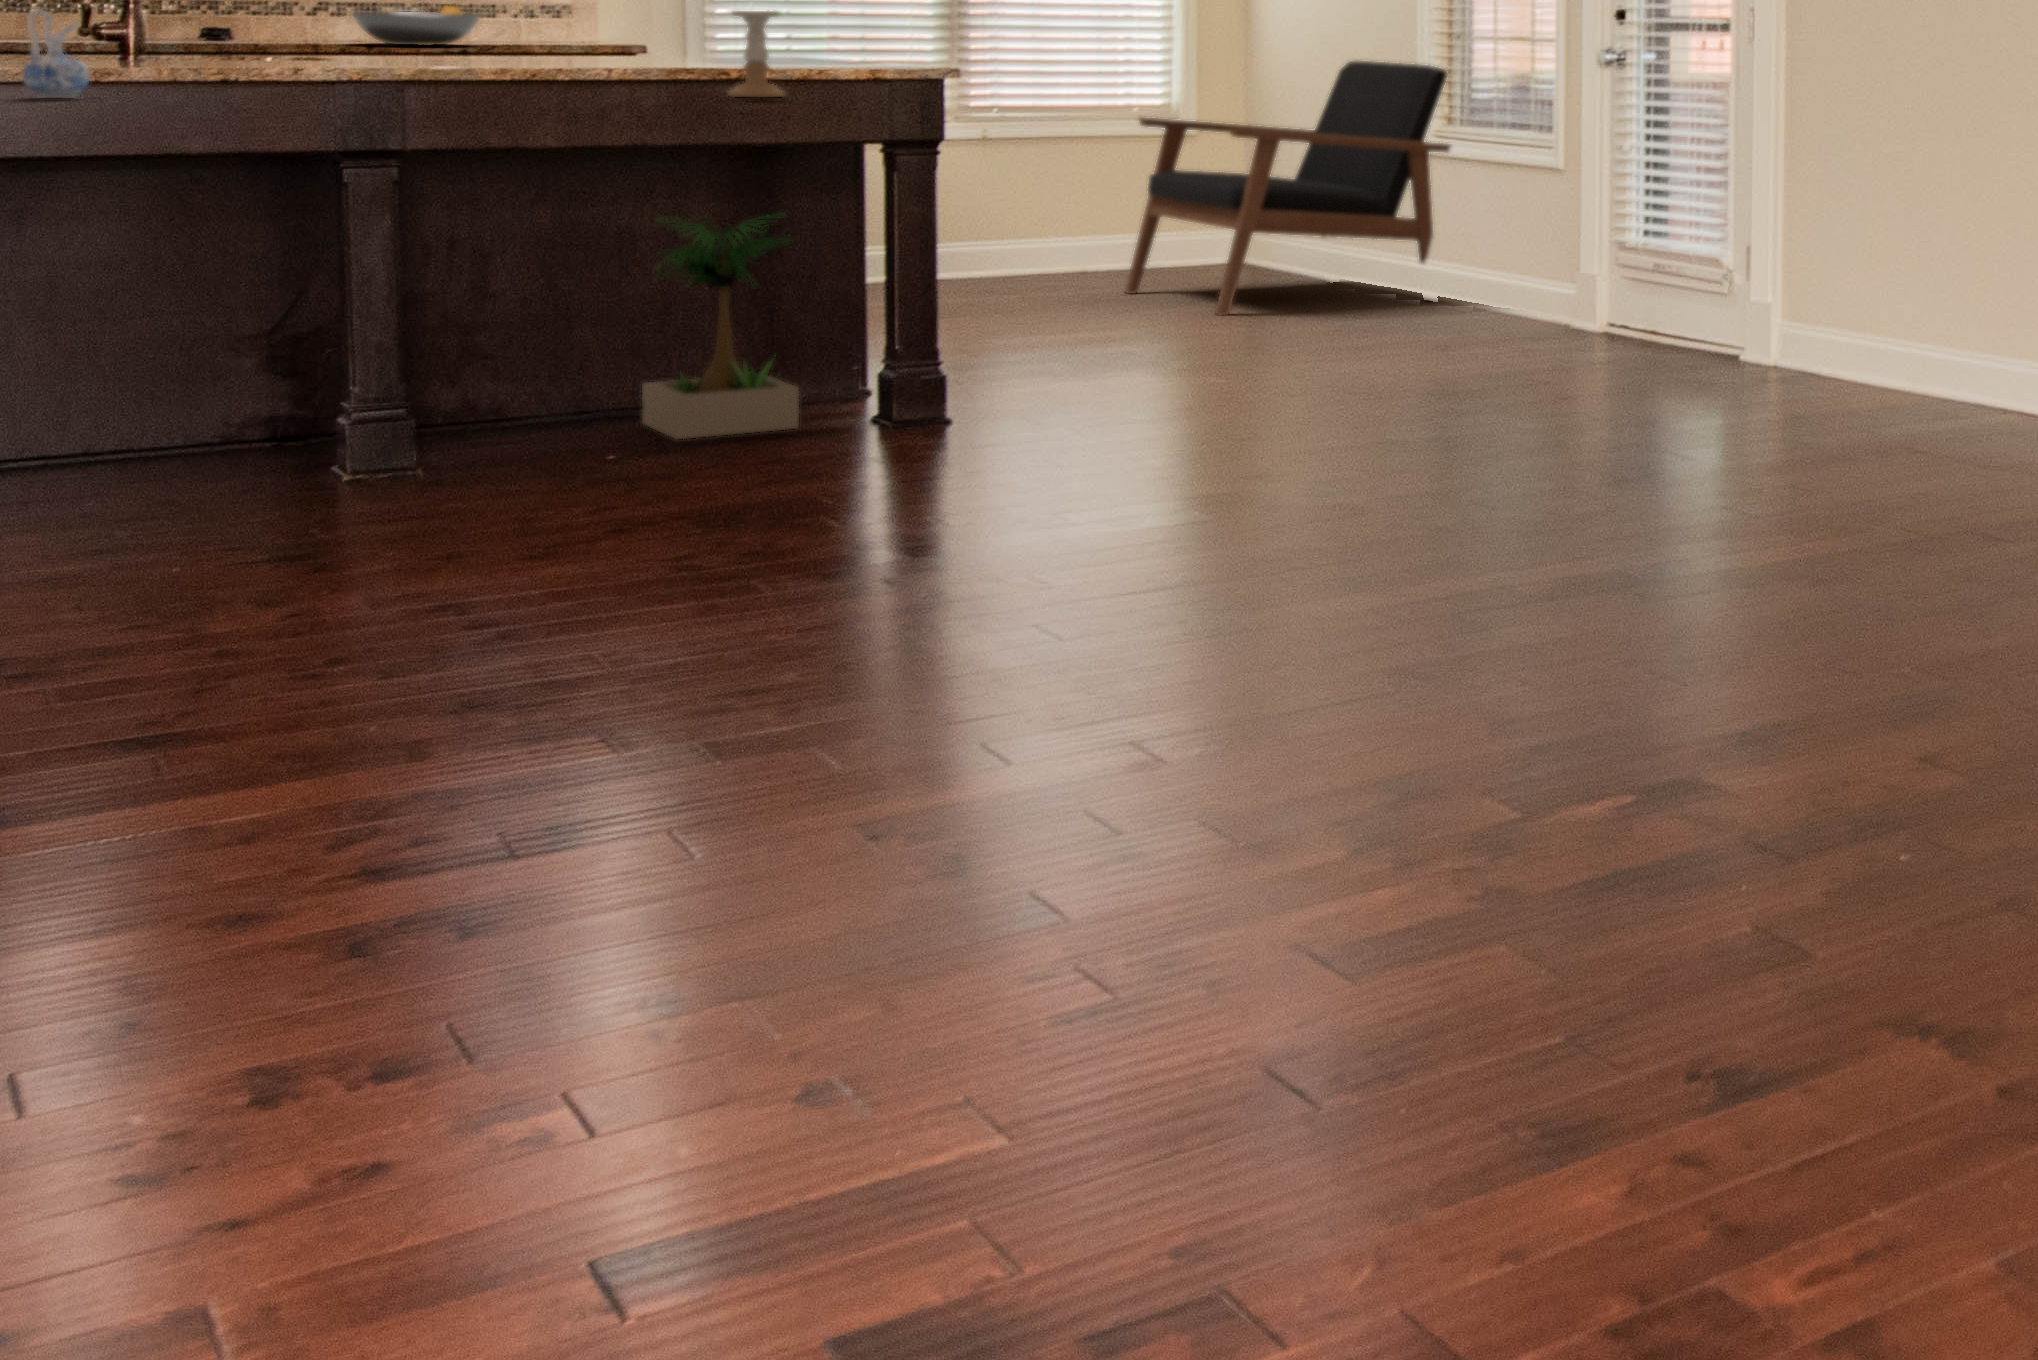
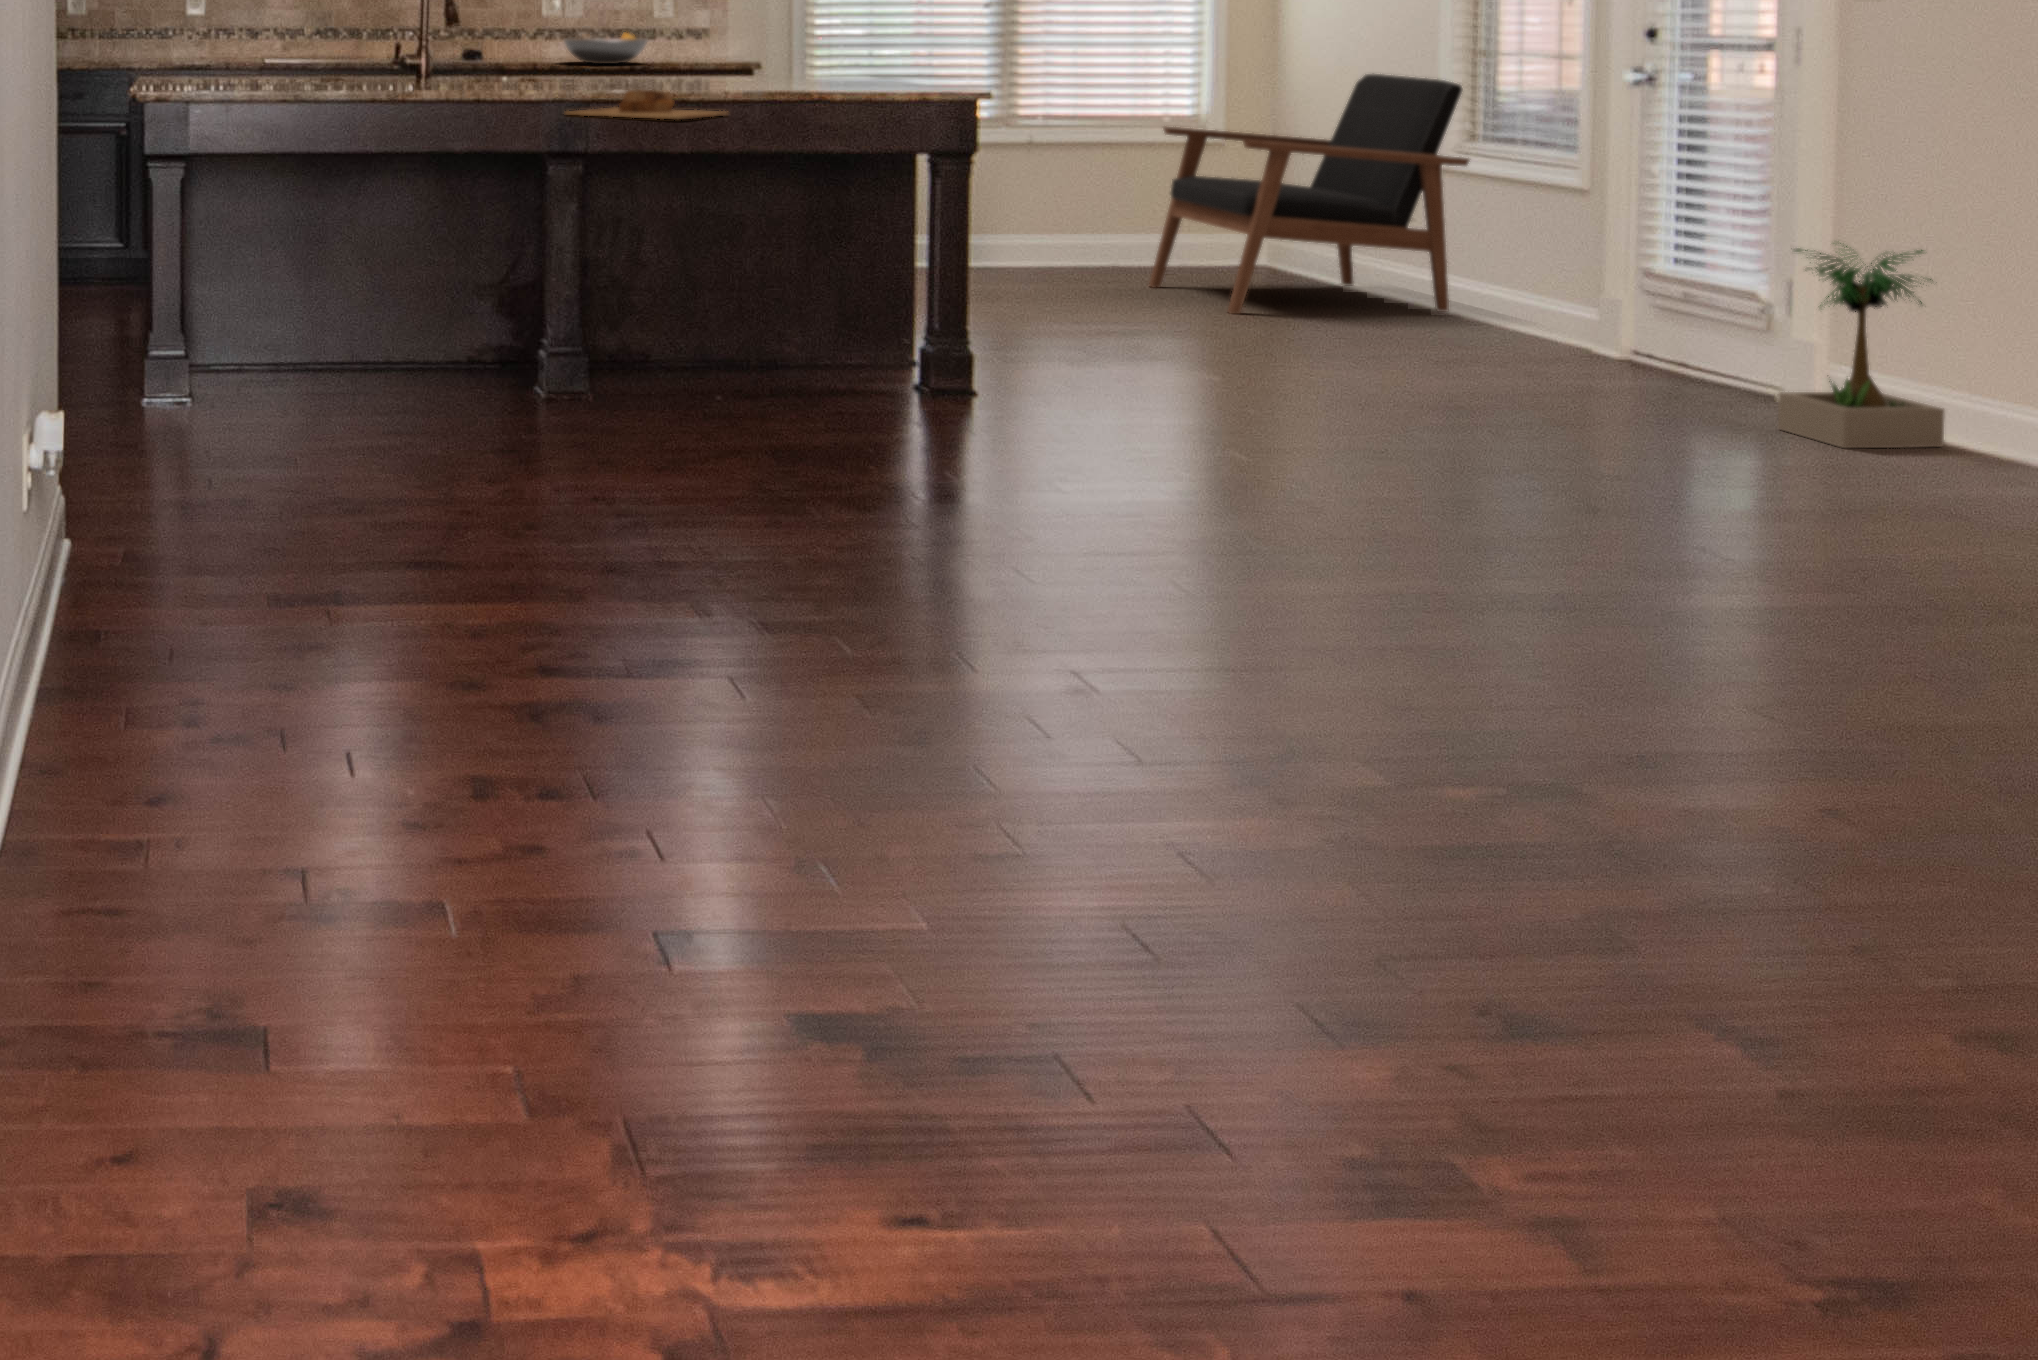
ceramic pitcher: present [23,9,90,98] -> none [364,54,401,117]
candle holder: present [728,11,785,97] -> none [813,47,856,118]
cutting board: none [362,61,611,99] -> present [565,89,728,119]
potted plant: present [642,214,799,439] -> present [1778,243,1945,448]

